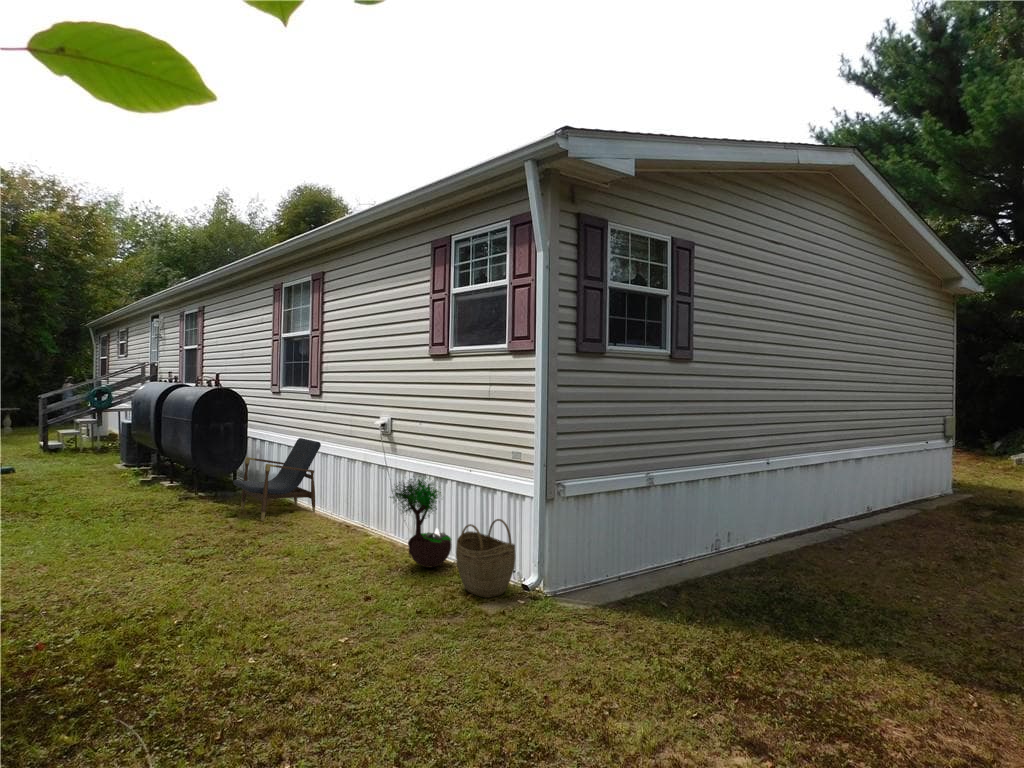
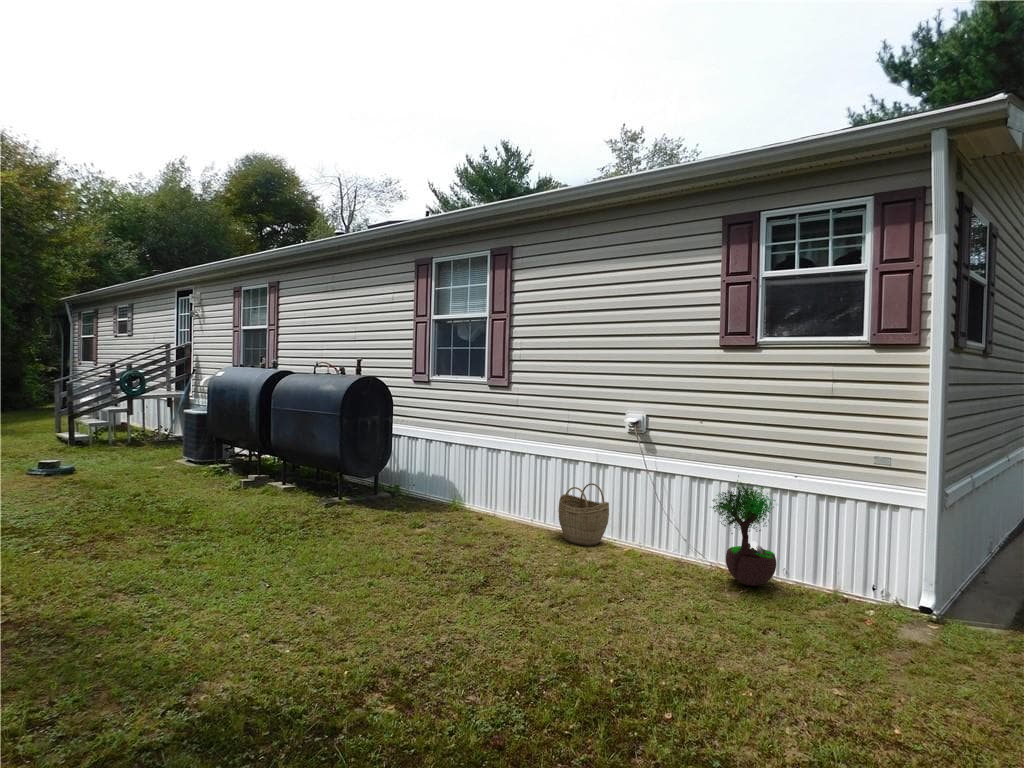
lounge chair: present [233,438,321,521] -> none [419,435,515,530]
woven basket: present [456,519,515,598] -> present [558,483,609,546]

